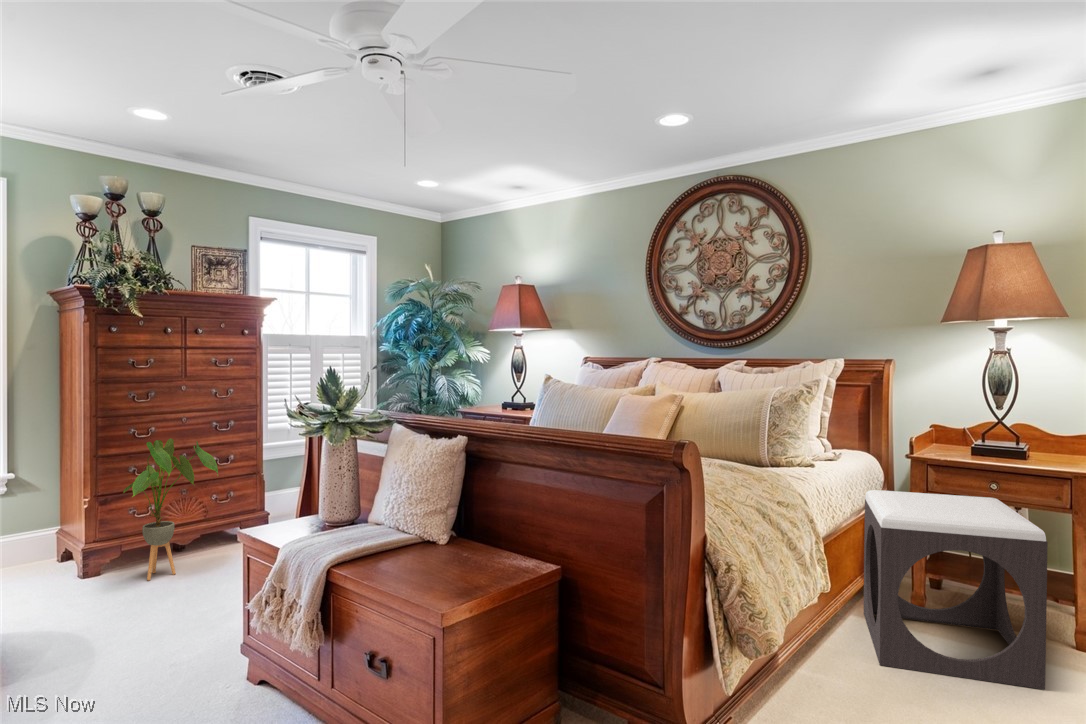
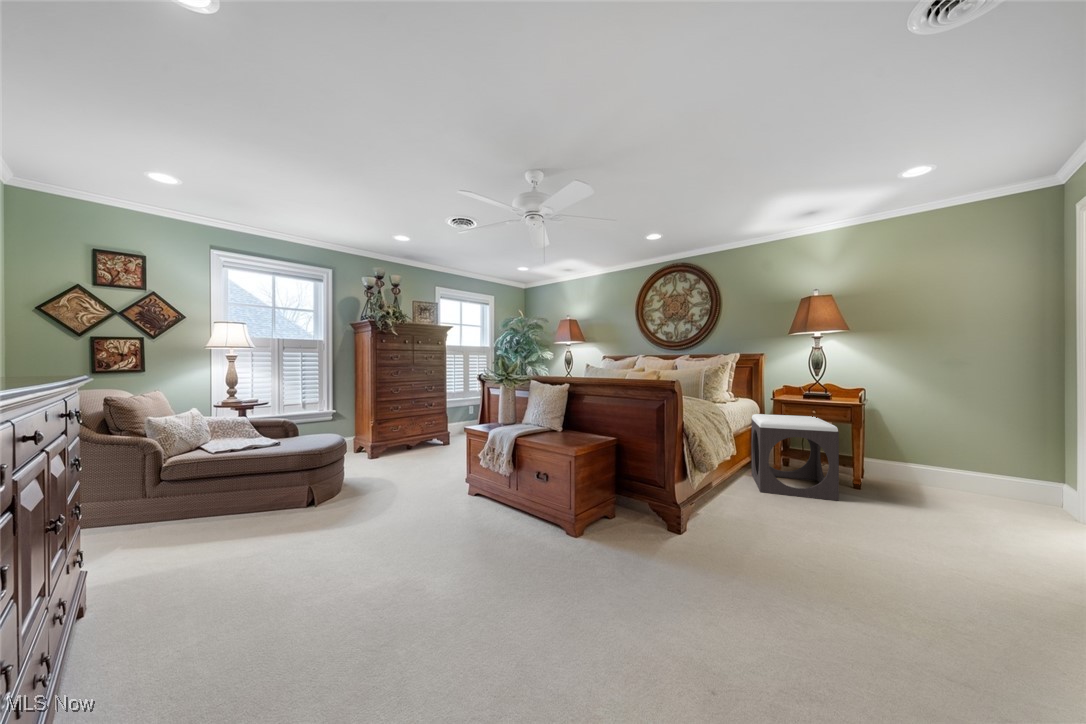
house plant: present [123,438,218,580] -> none [389,393,433,460]

